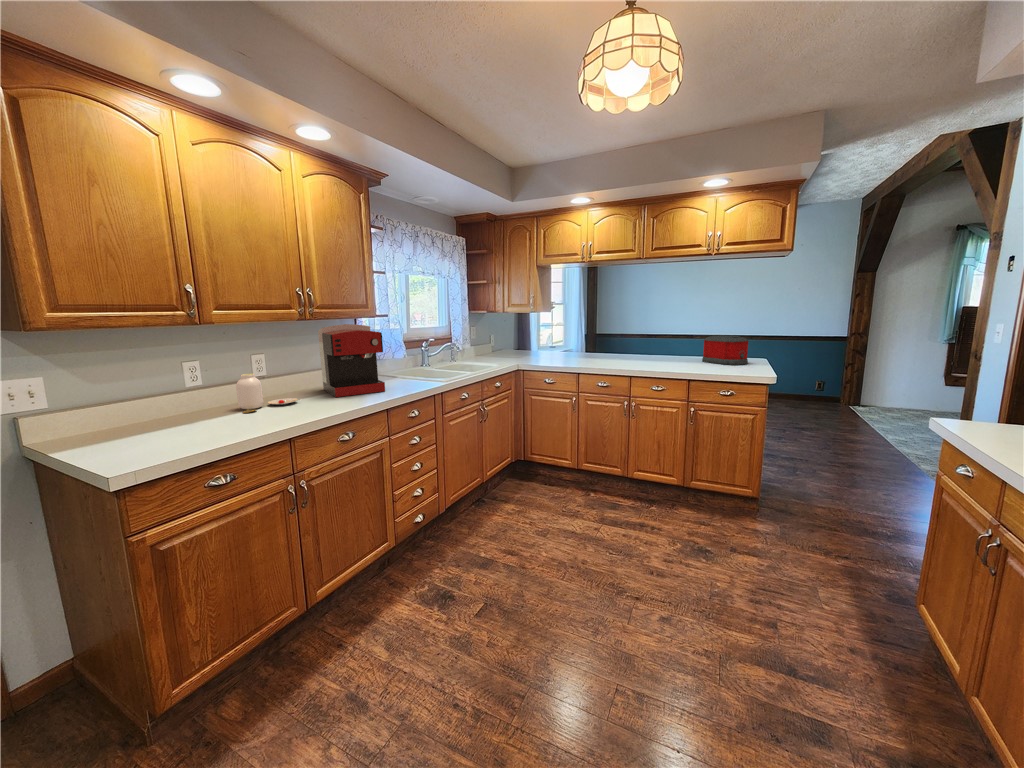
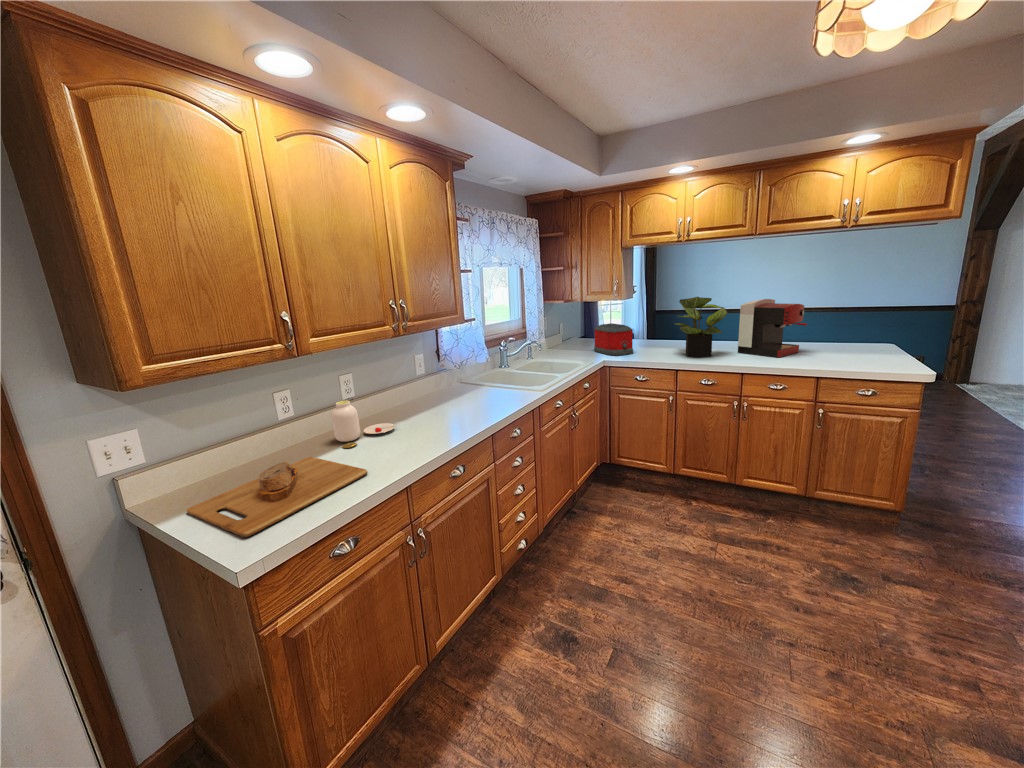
potted plant: none [578,310,623,364] -> present [676,297,728,357]
coffee maker: present [318,324,385,397] -> present [738,299,807,357]
toaster: present [702,335,748,365] -> present [594,323,633,356]
cutting board: none [78,413,254,460] -> present [187,457,368,537]

